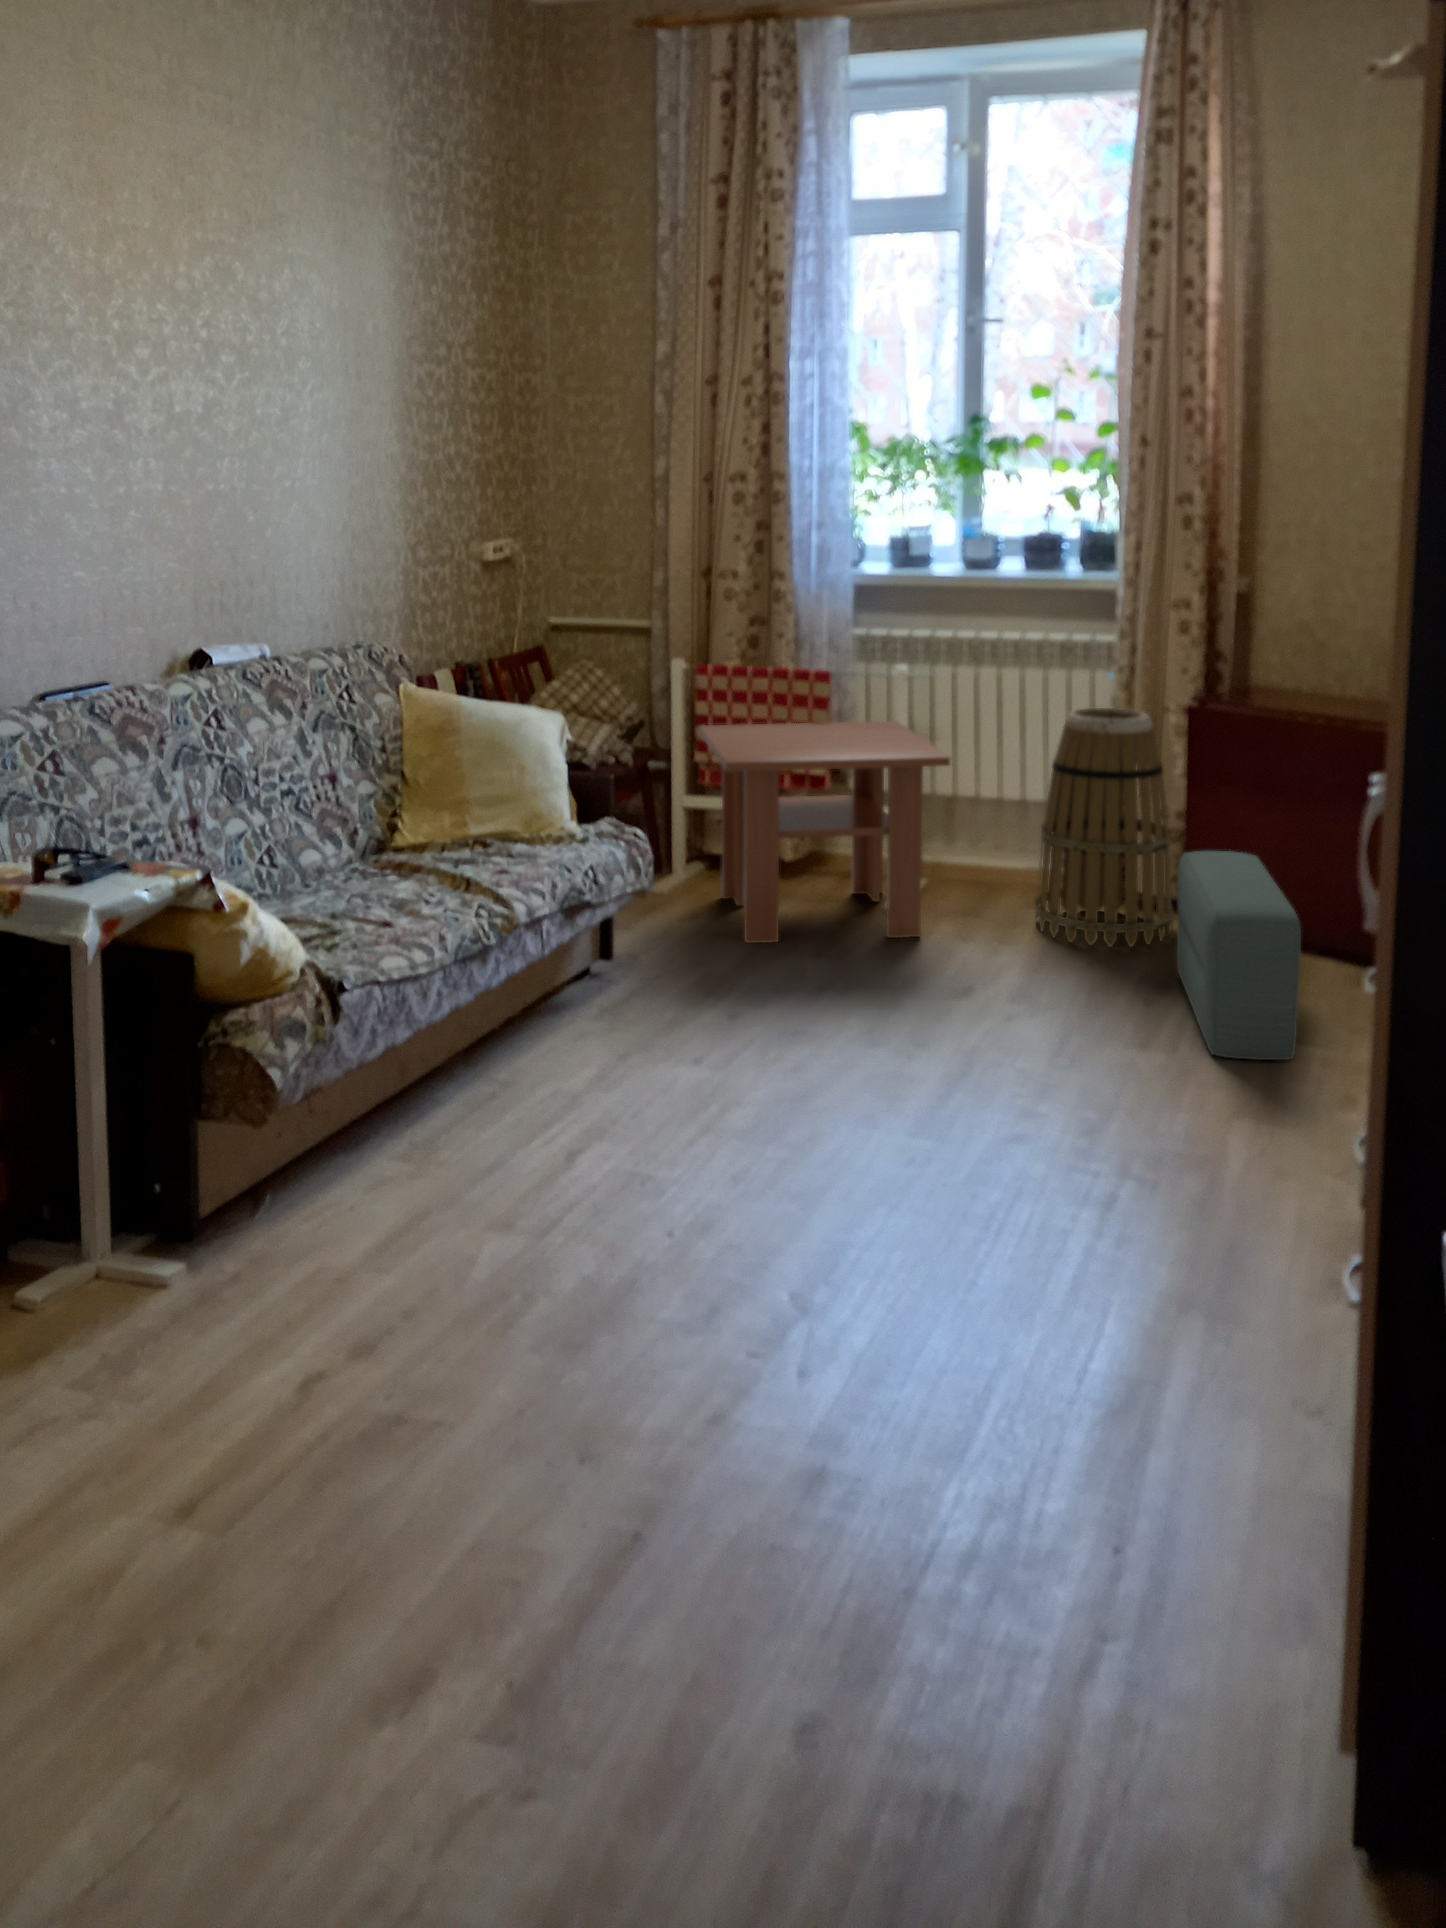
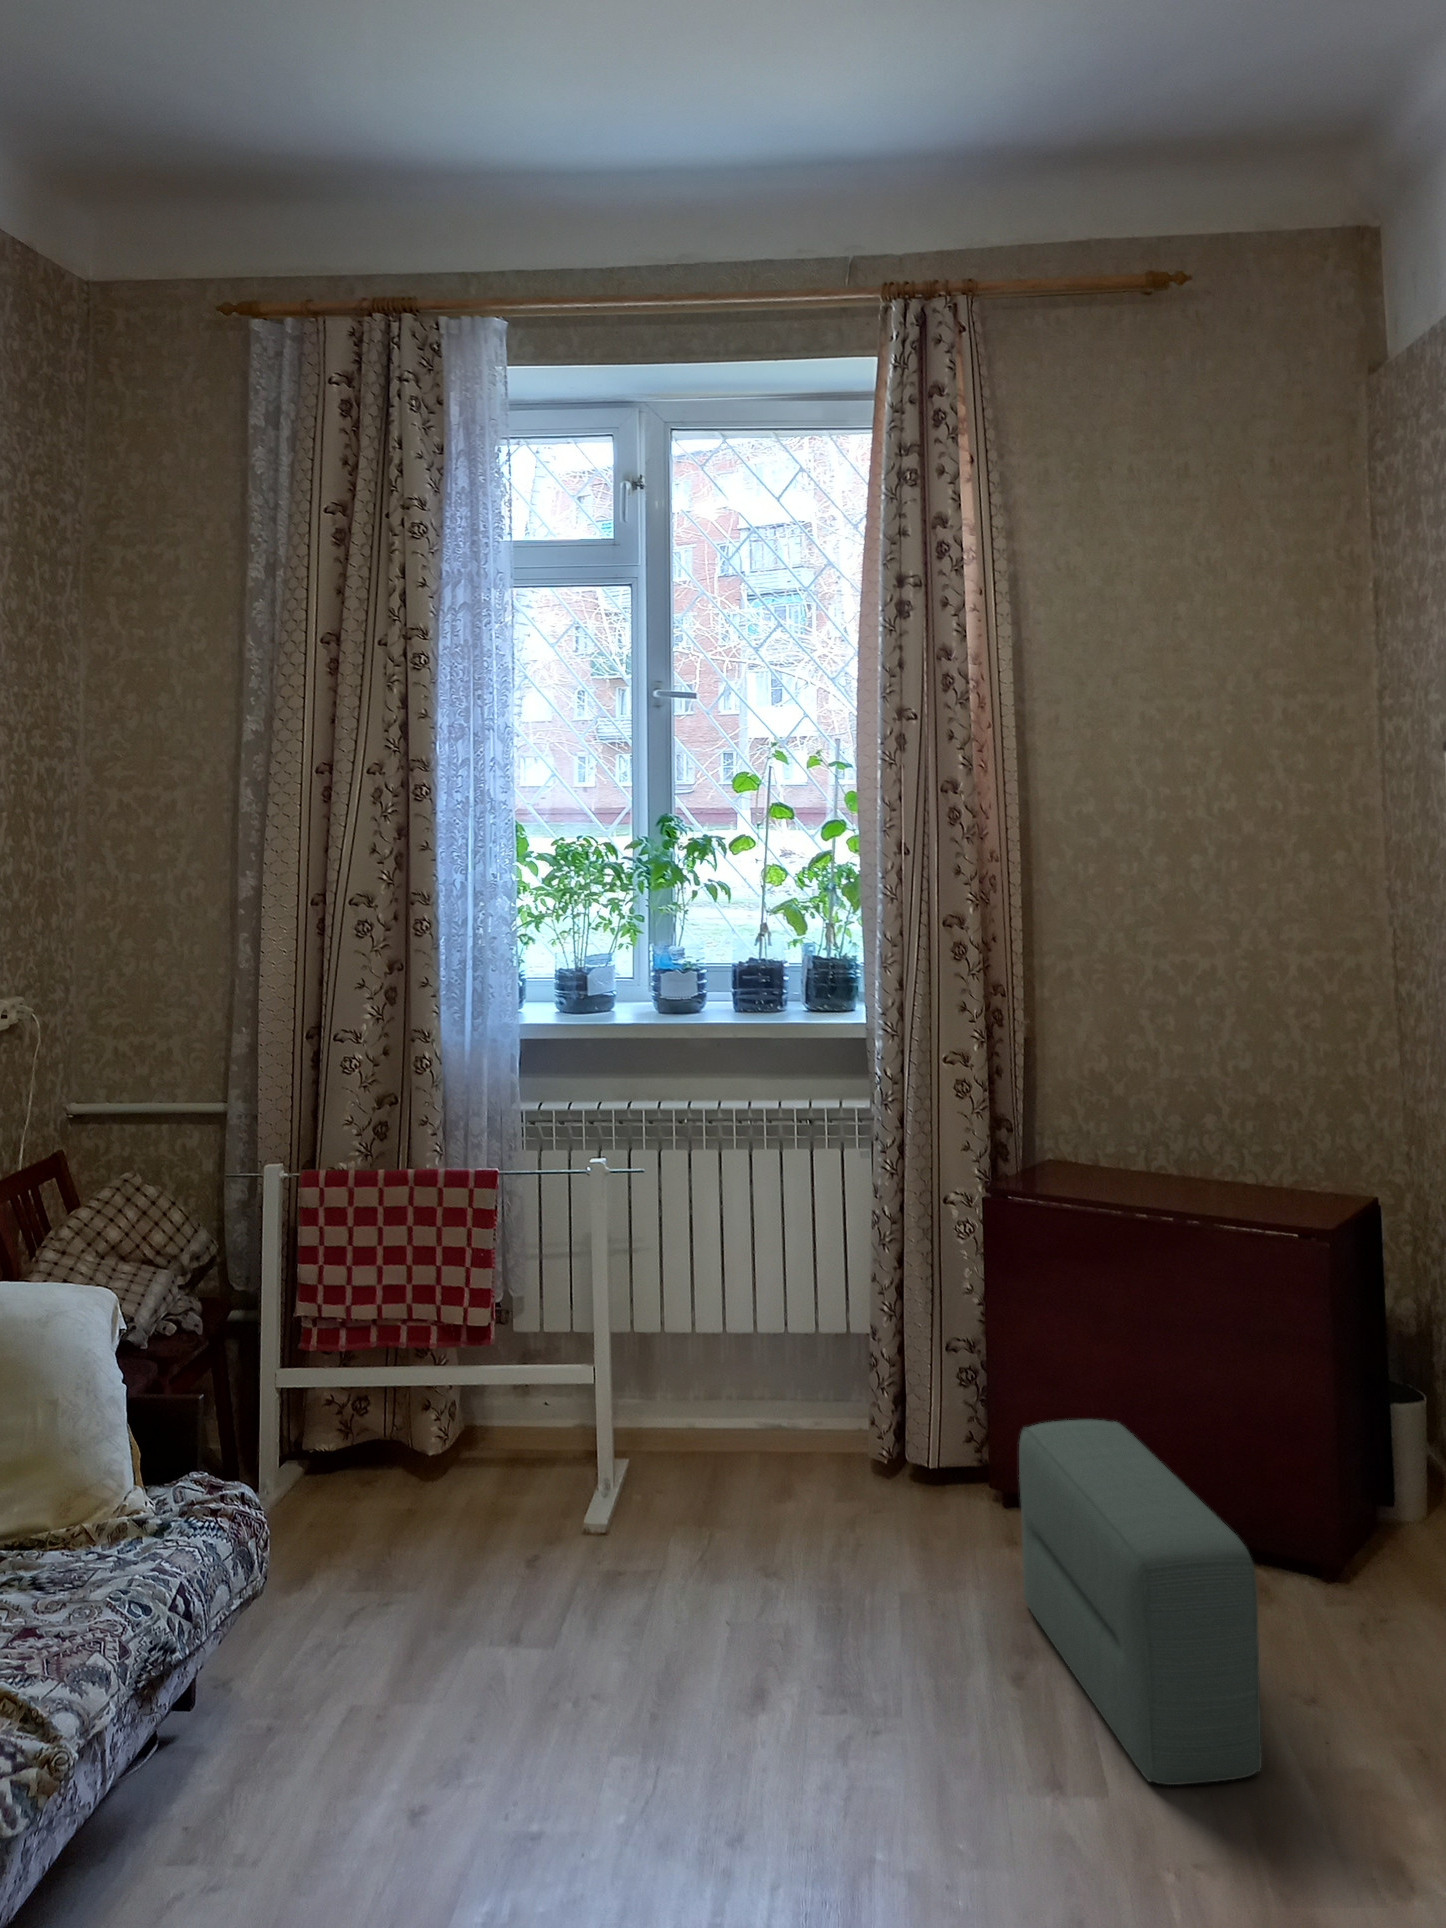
basket: present [1035,708,1174,946] -> none [796,1207,985,1563]
coffee table: present [699,721,950,943] -> none [308,1235,691,1628]

